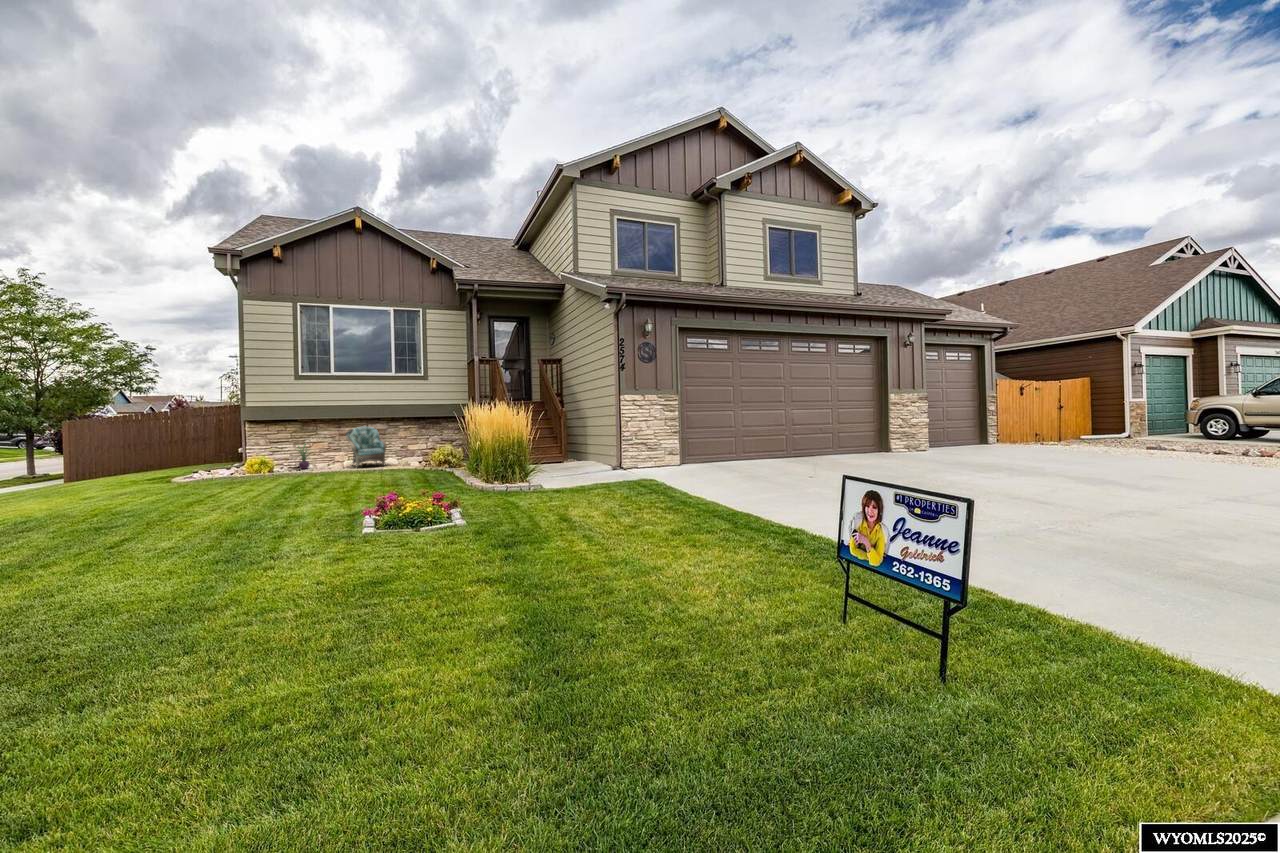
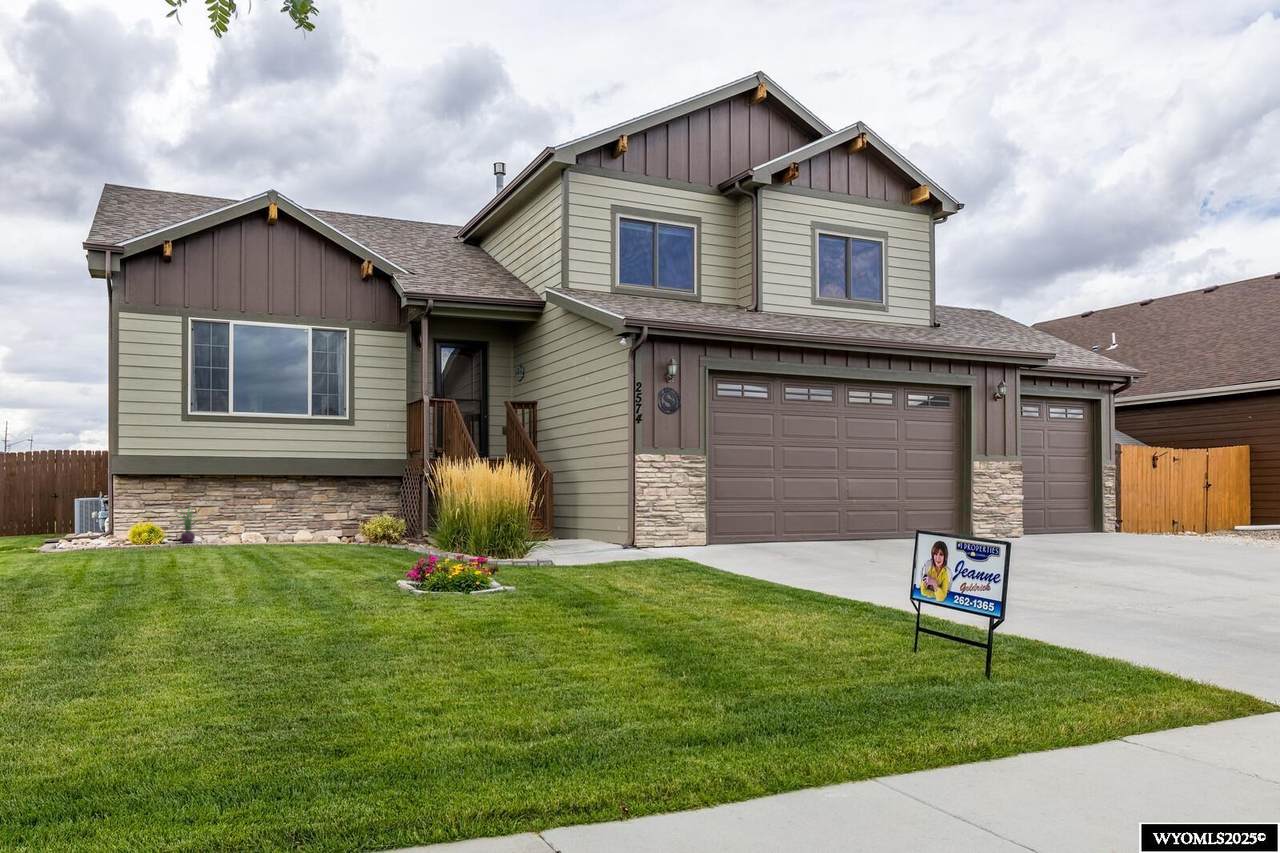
armchair: present [346,427,386,467] -> none [245,486,301,543]

